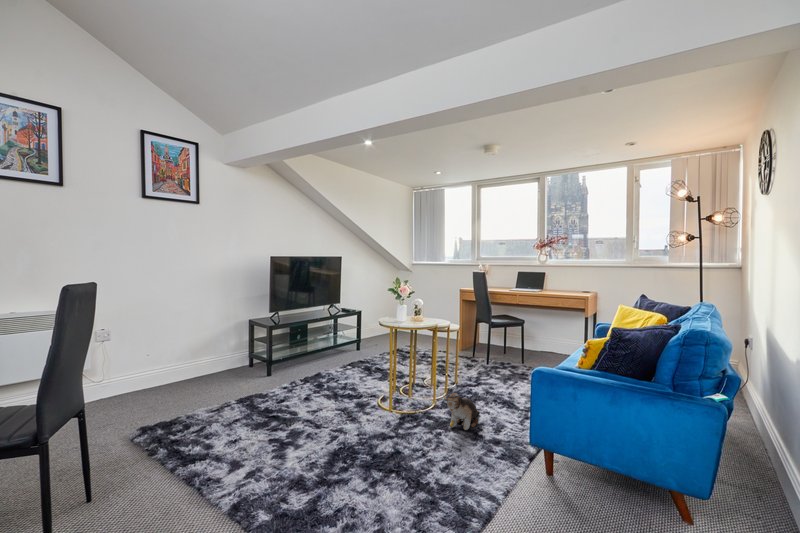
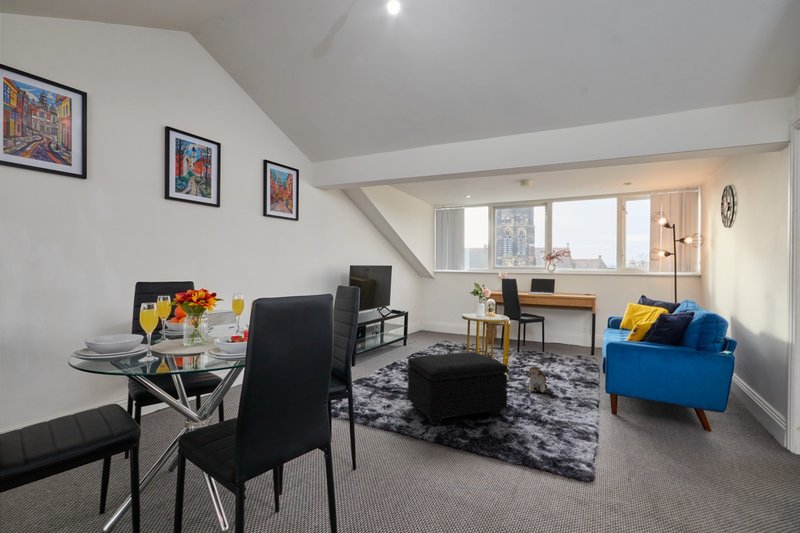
footstool: none [252,374,381,483] -> present [407,352,508,425]

